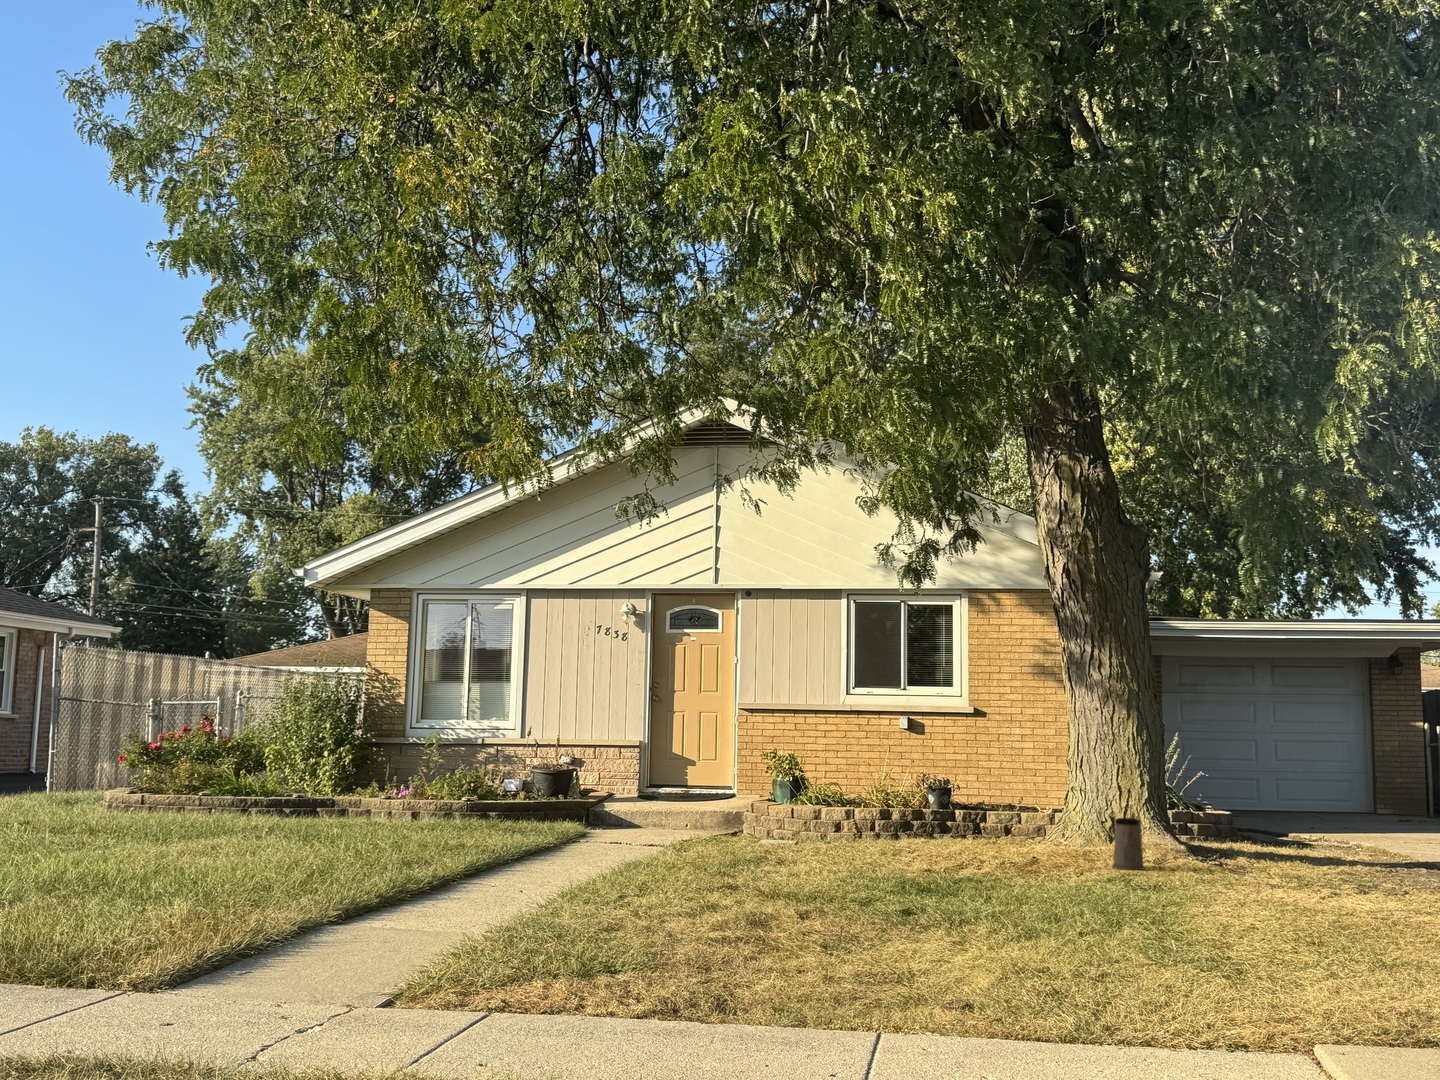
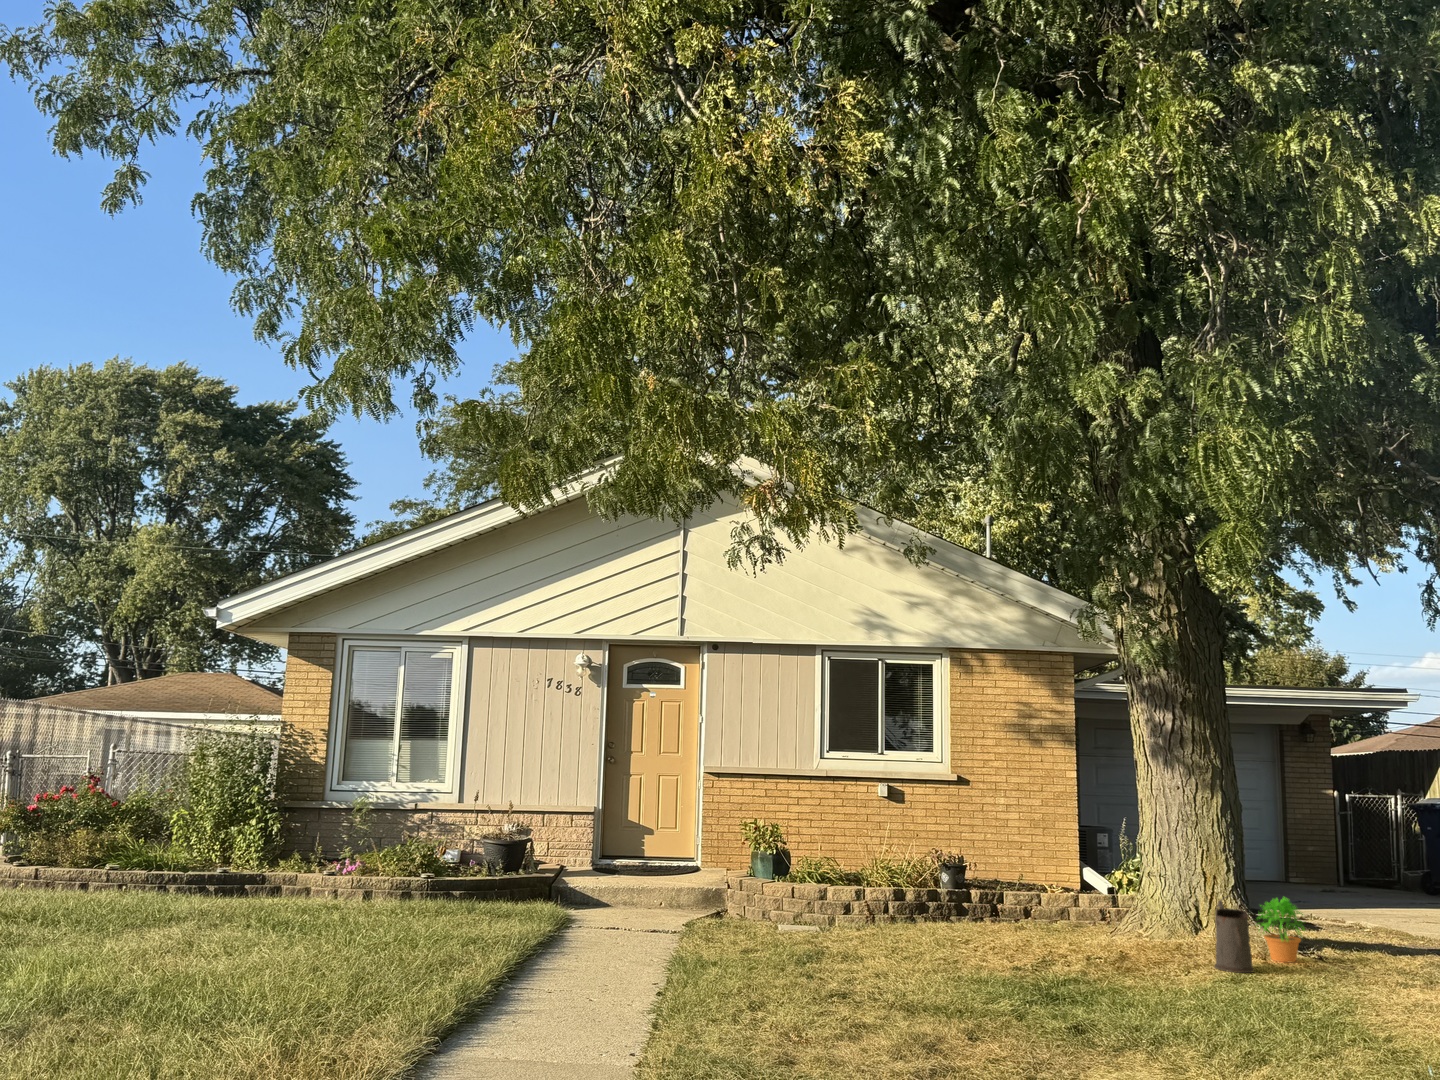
potted plant: none [1168,809,1212,865] -> present [1259,898,1304,962]

